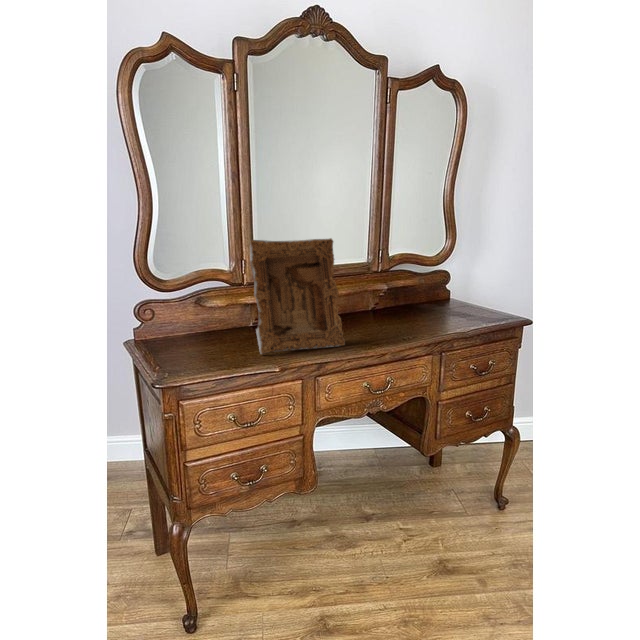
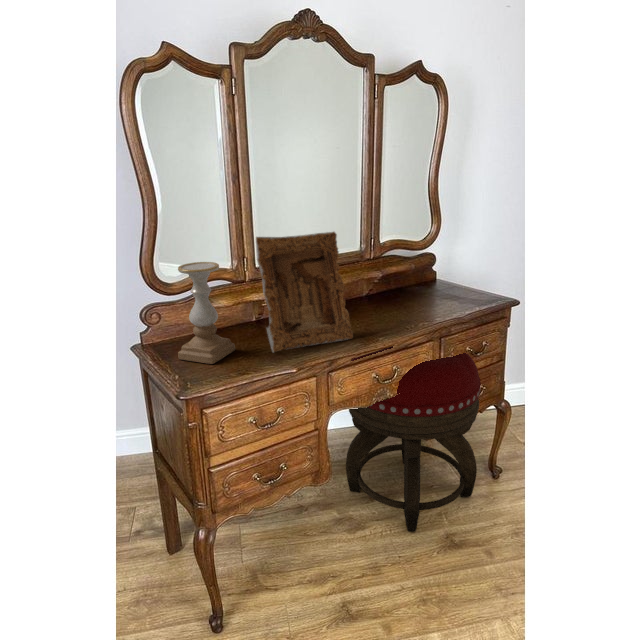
candle holder: none [169,262,226,361] -> present [178,262,235,364]
footstool: none [344,350,484,554] -> present [346,346,481,532]

